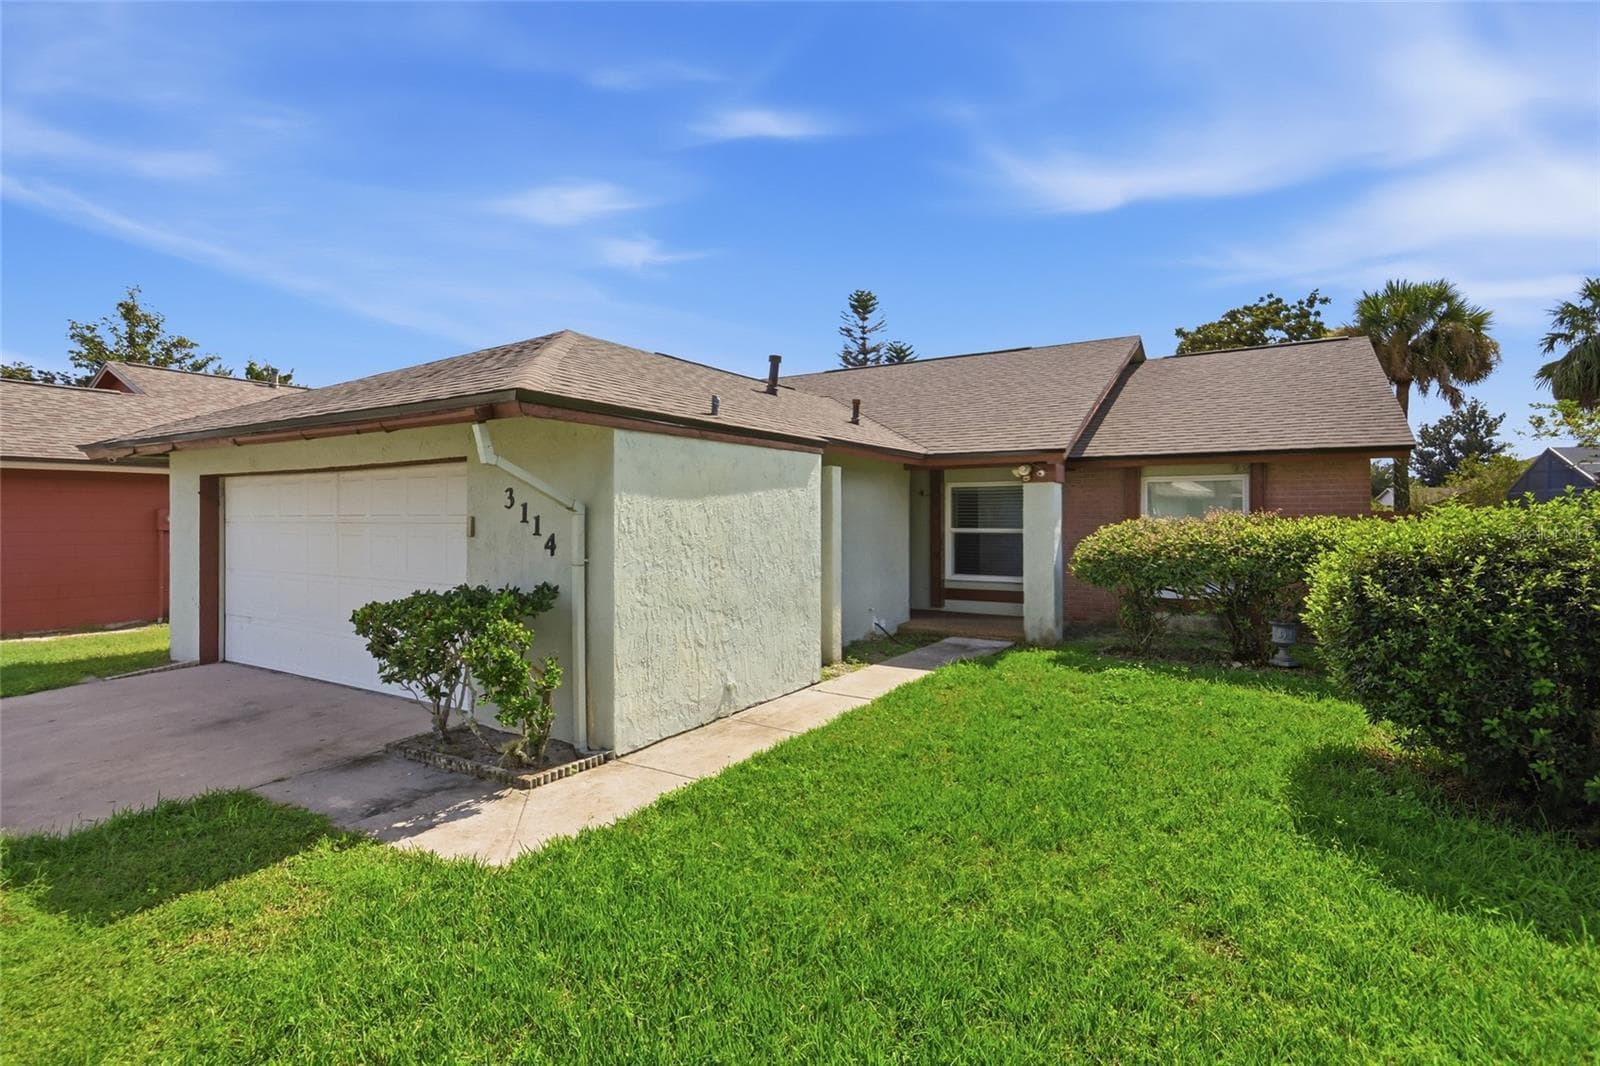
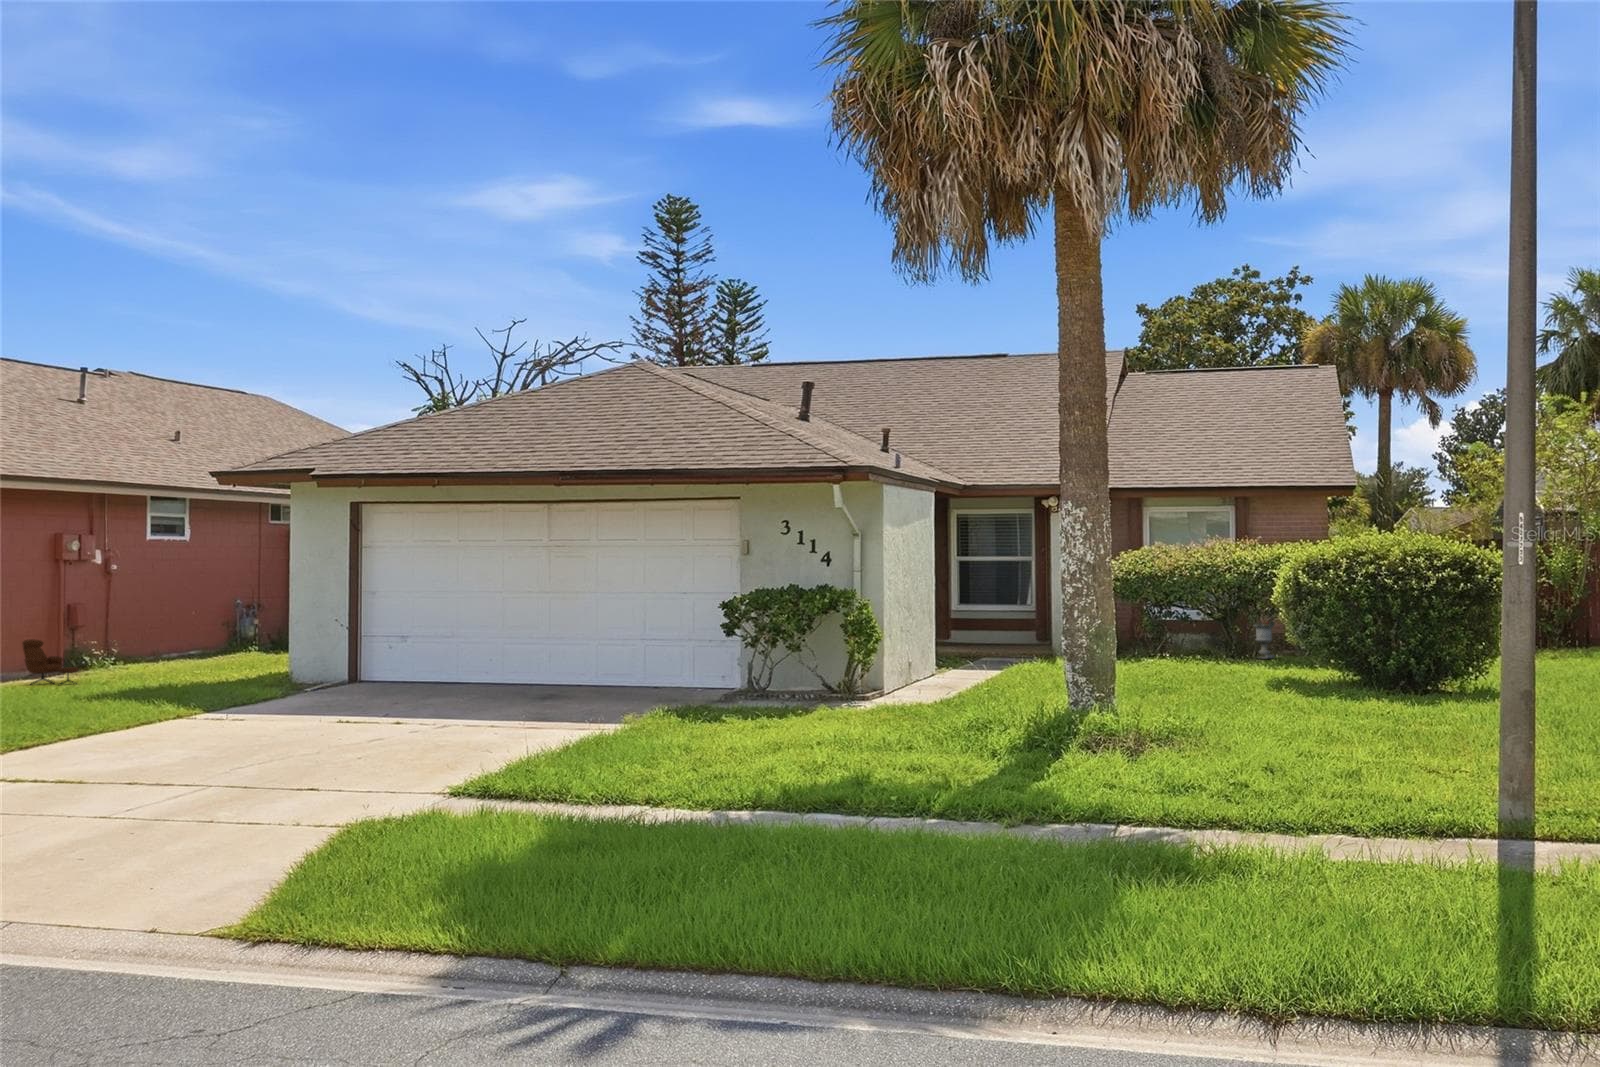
lounge chair: none [88,594,131,636] -> present [22,639,78,684]

